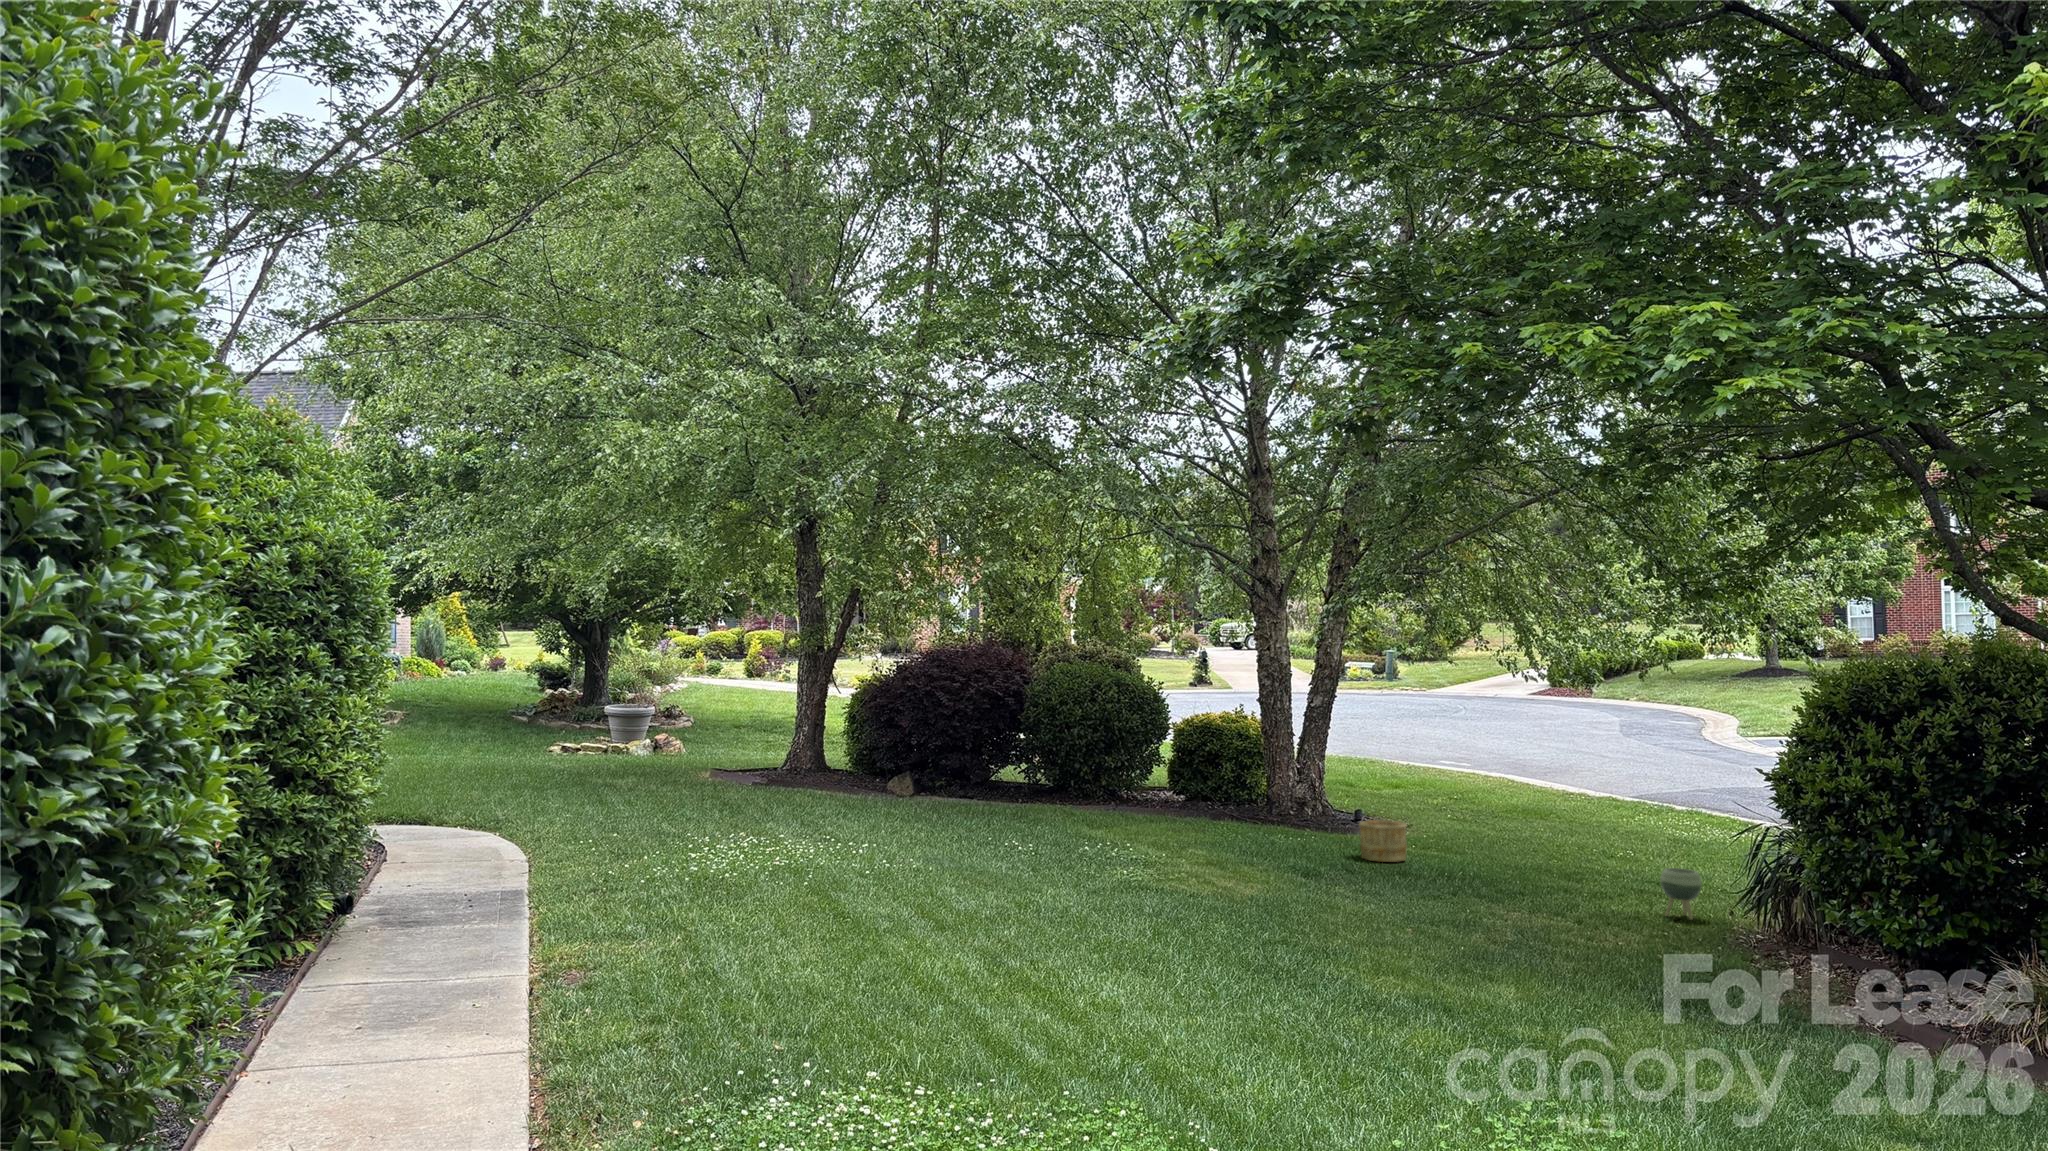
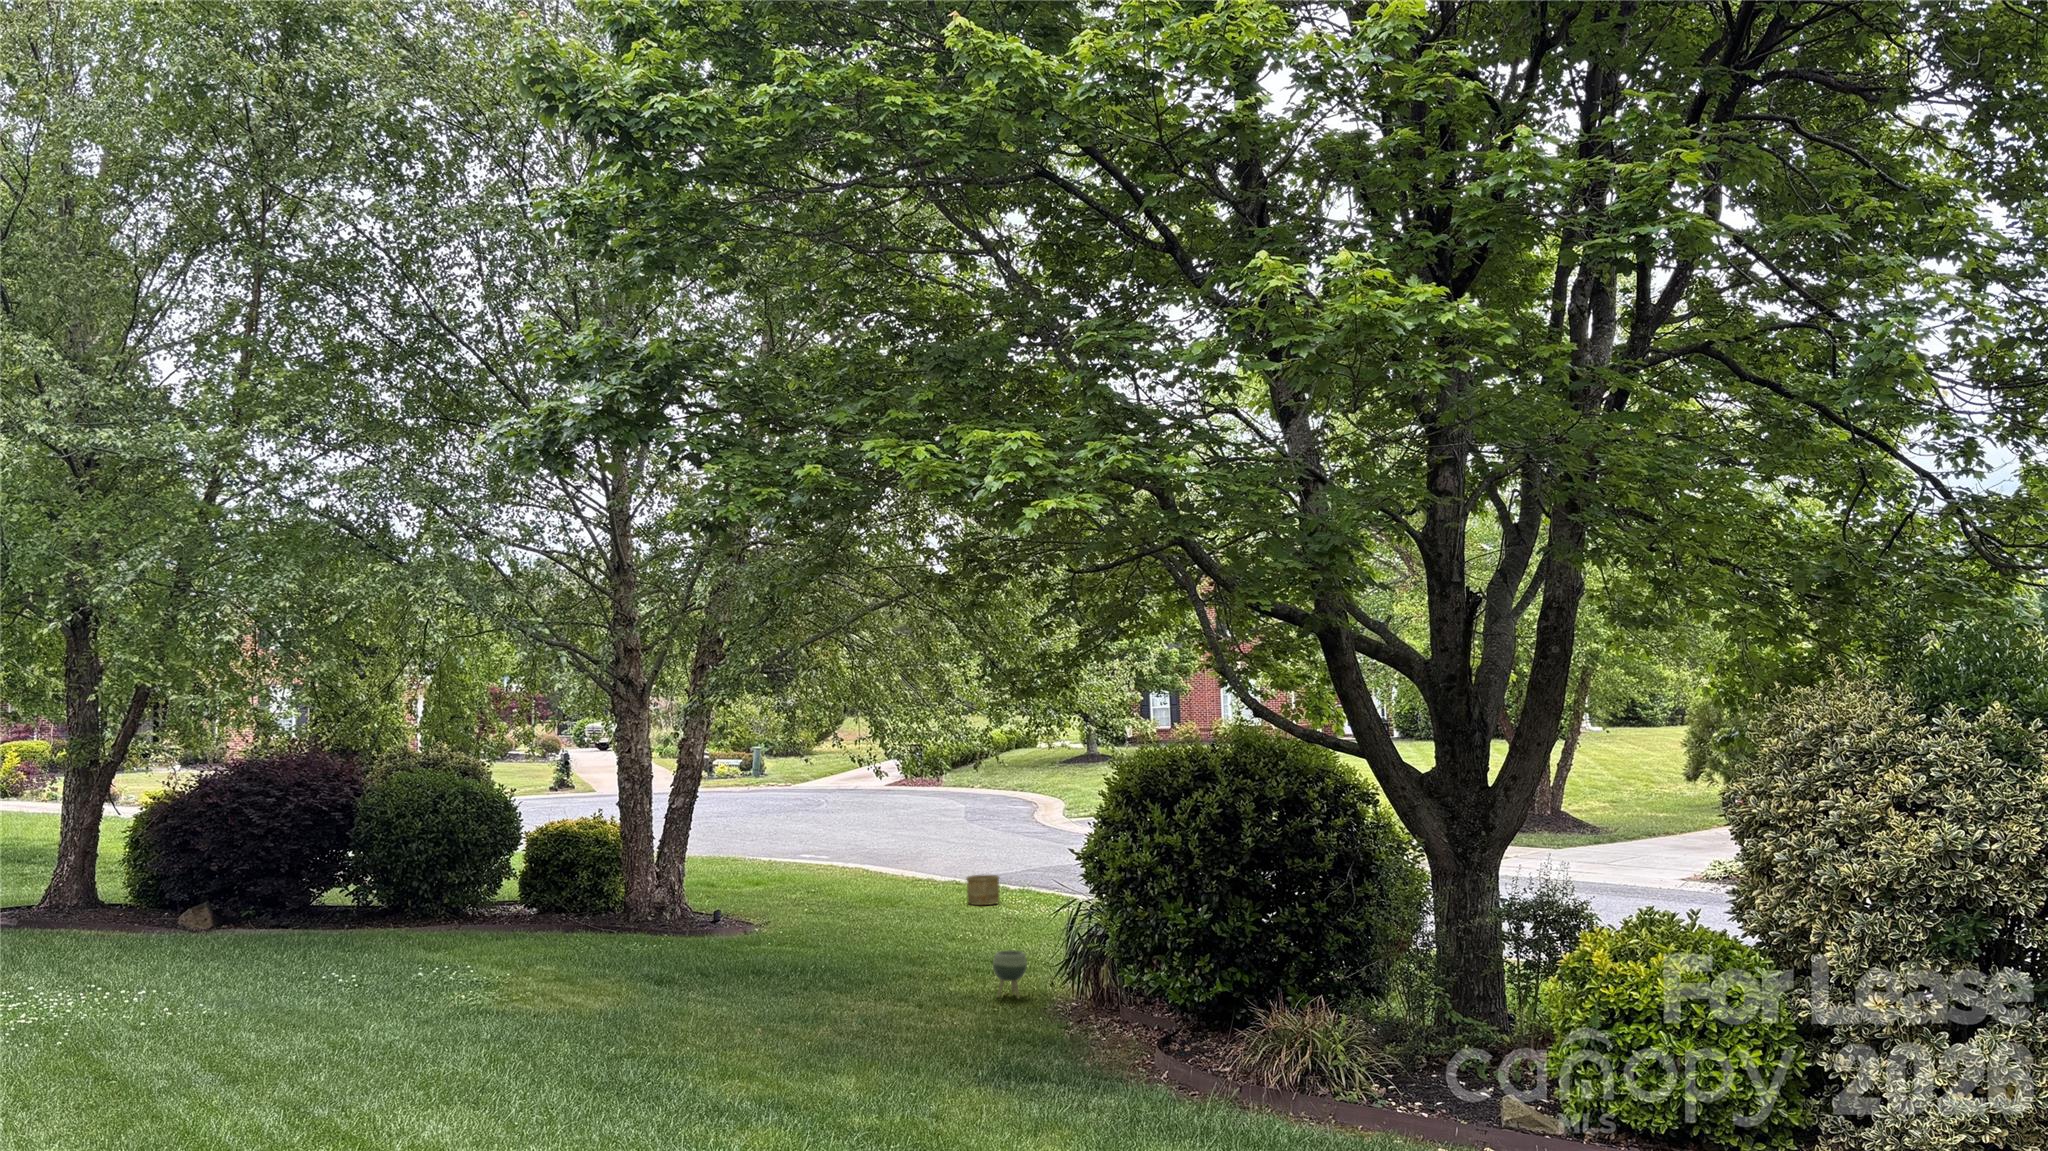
wooden bucket: present [1359,820,1407,862] -> present [966,875,999,905]

